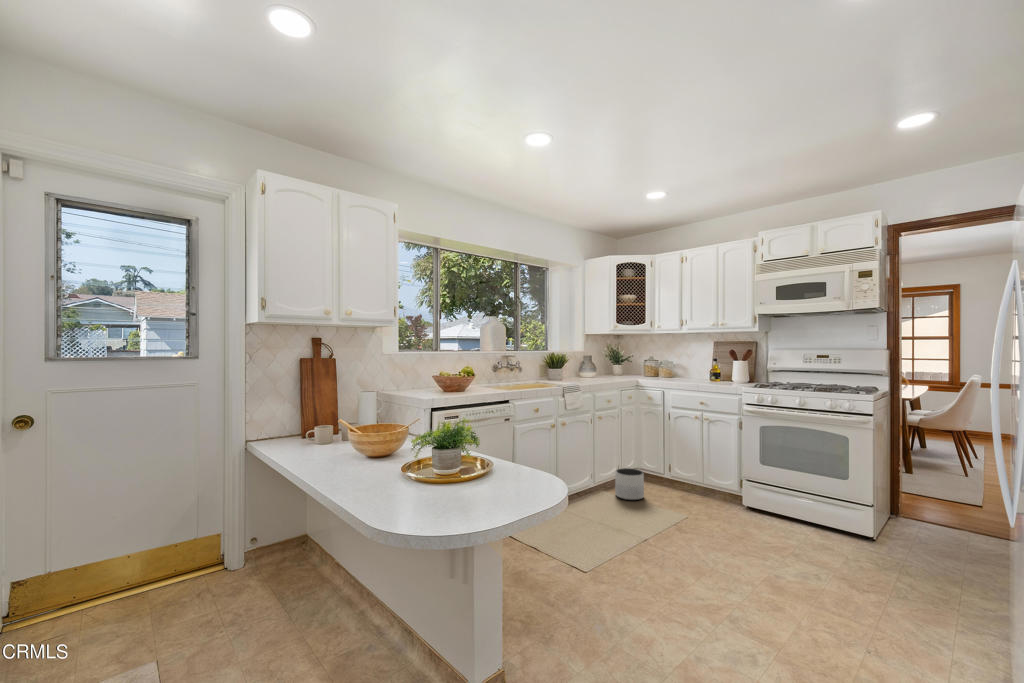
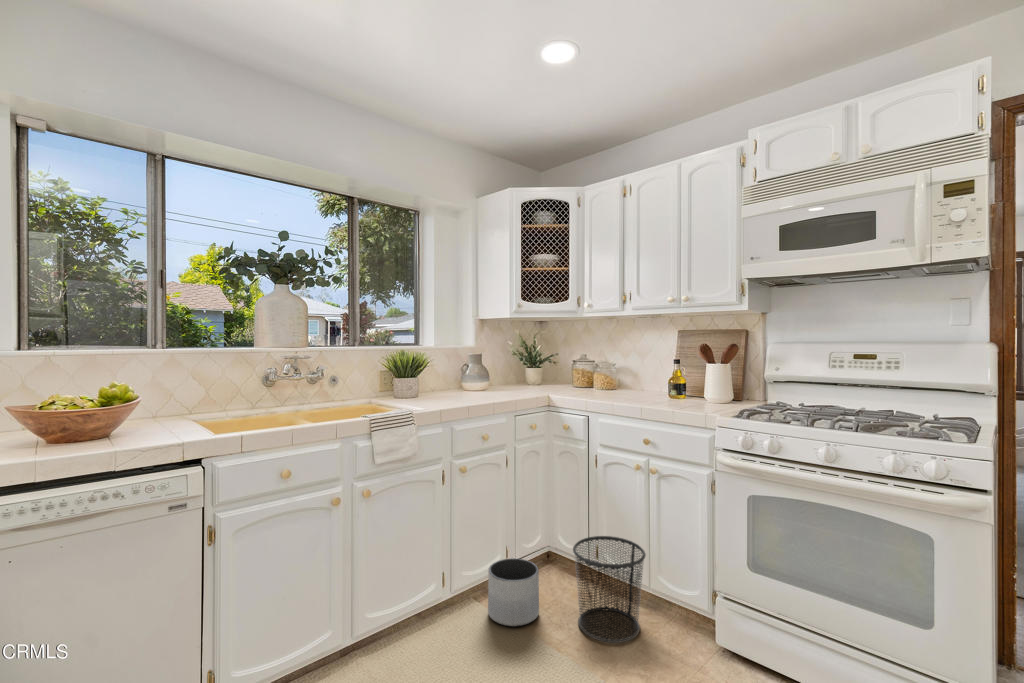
waste bin: none [663,455,704,506] -> present [573,536,646,643]

